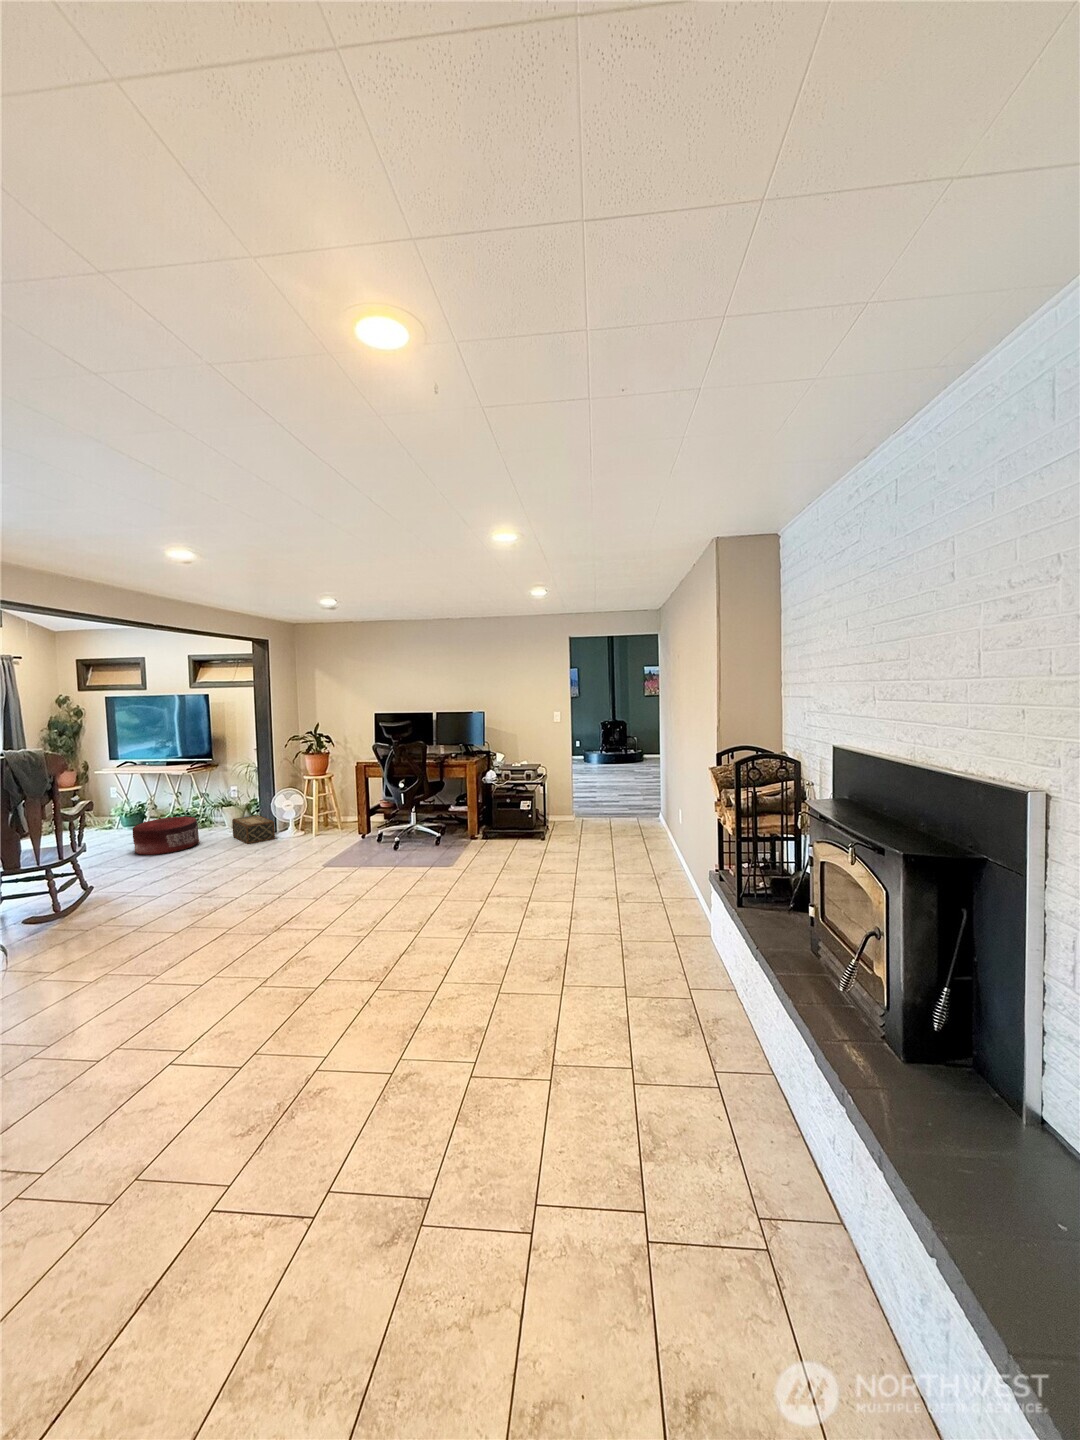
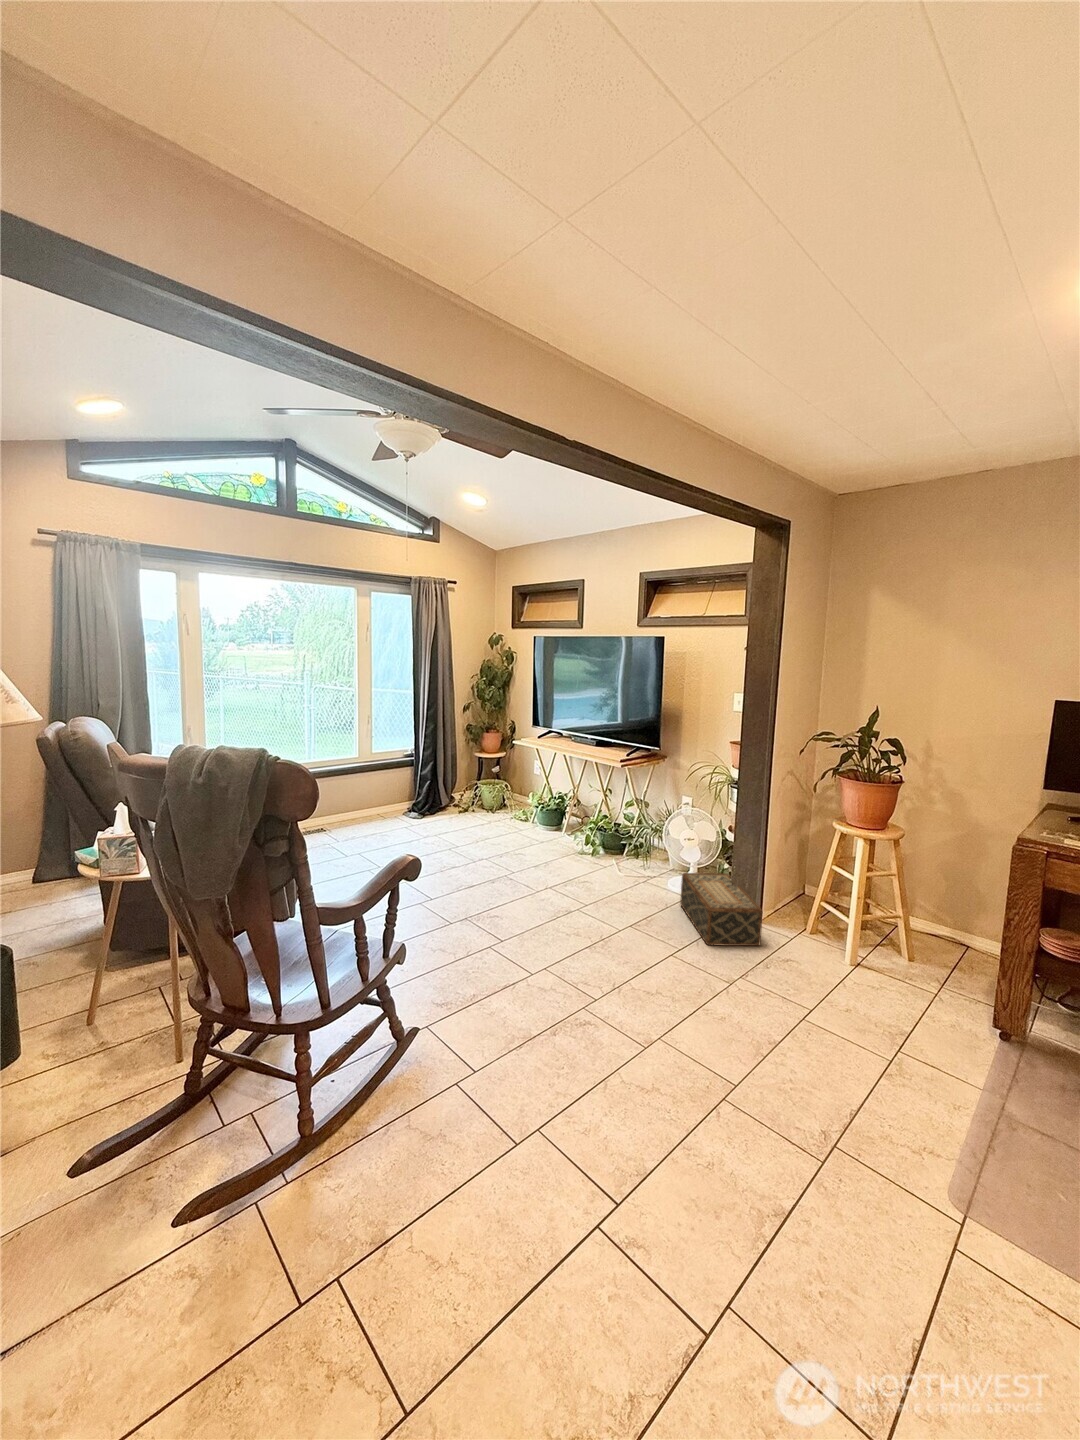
pouf: present [133,816,199,855] -> none [530,842,626,920]

